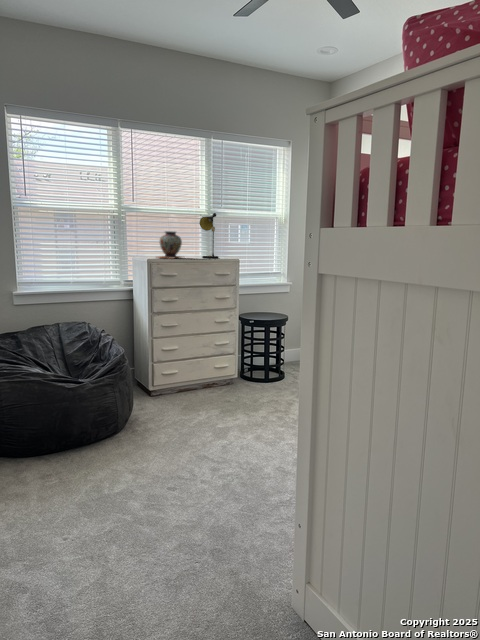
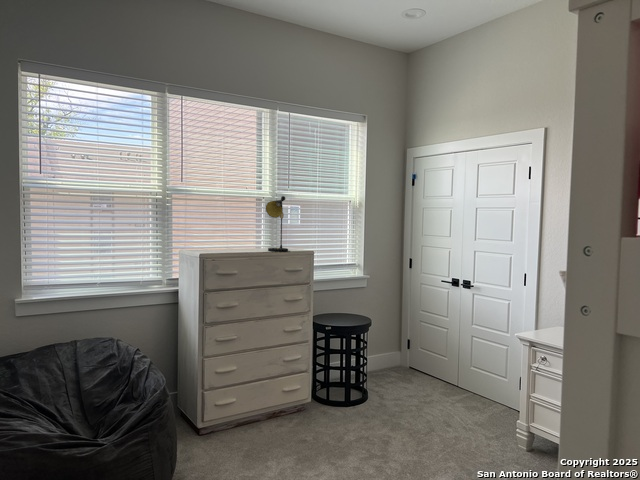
decorative vase: present [159,231,182,259] -> none [209,218,247,254]

